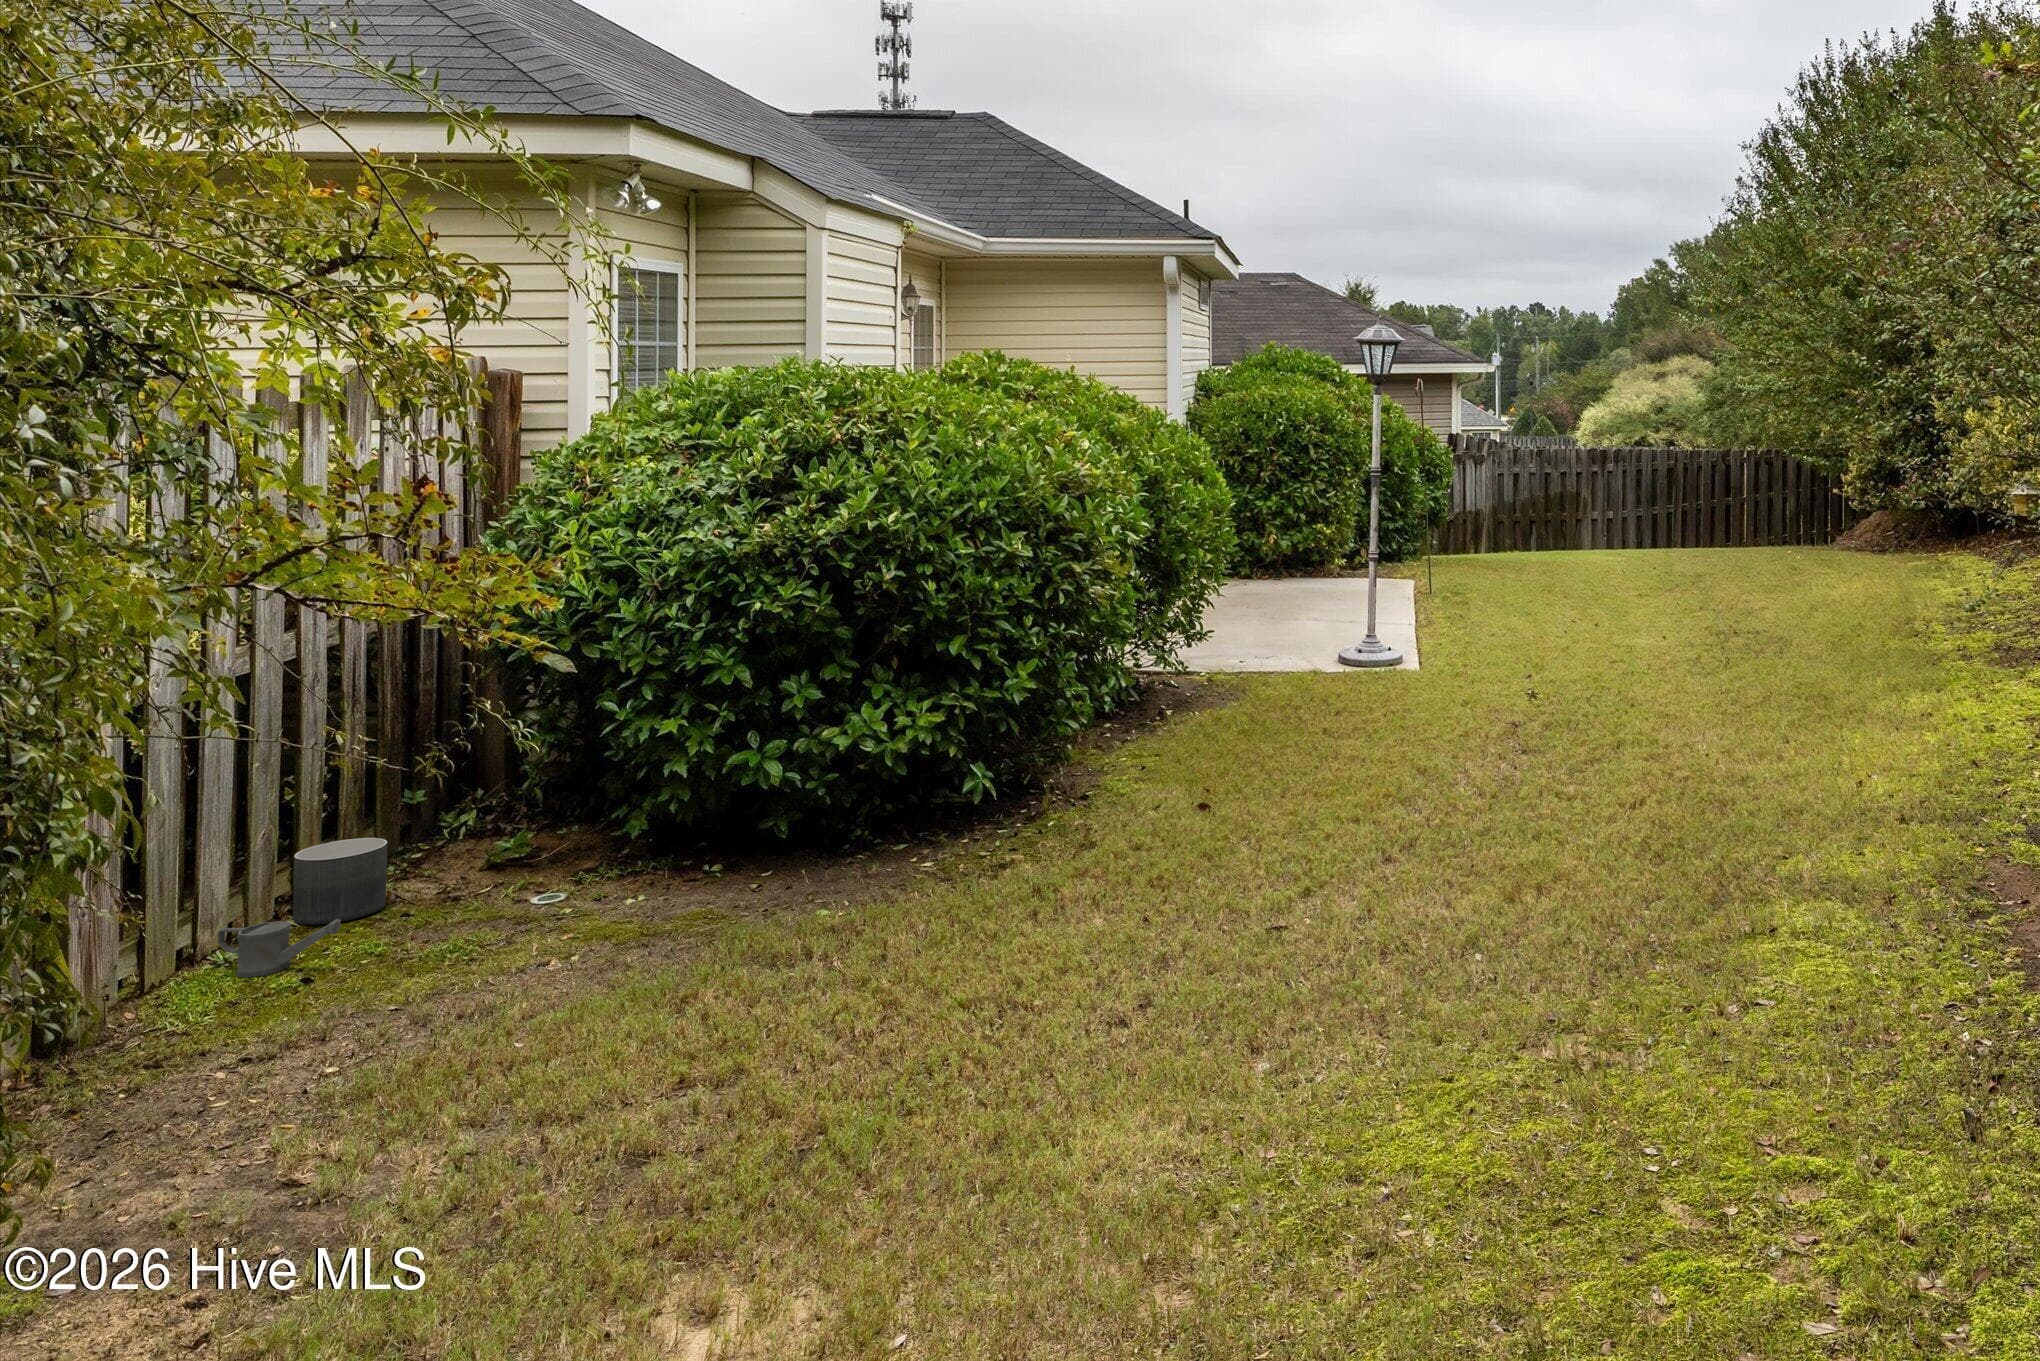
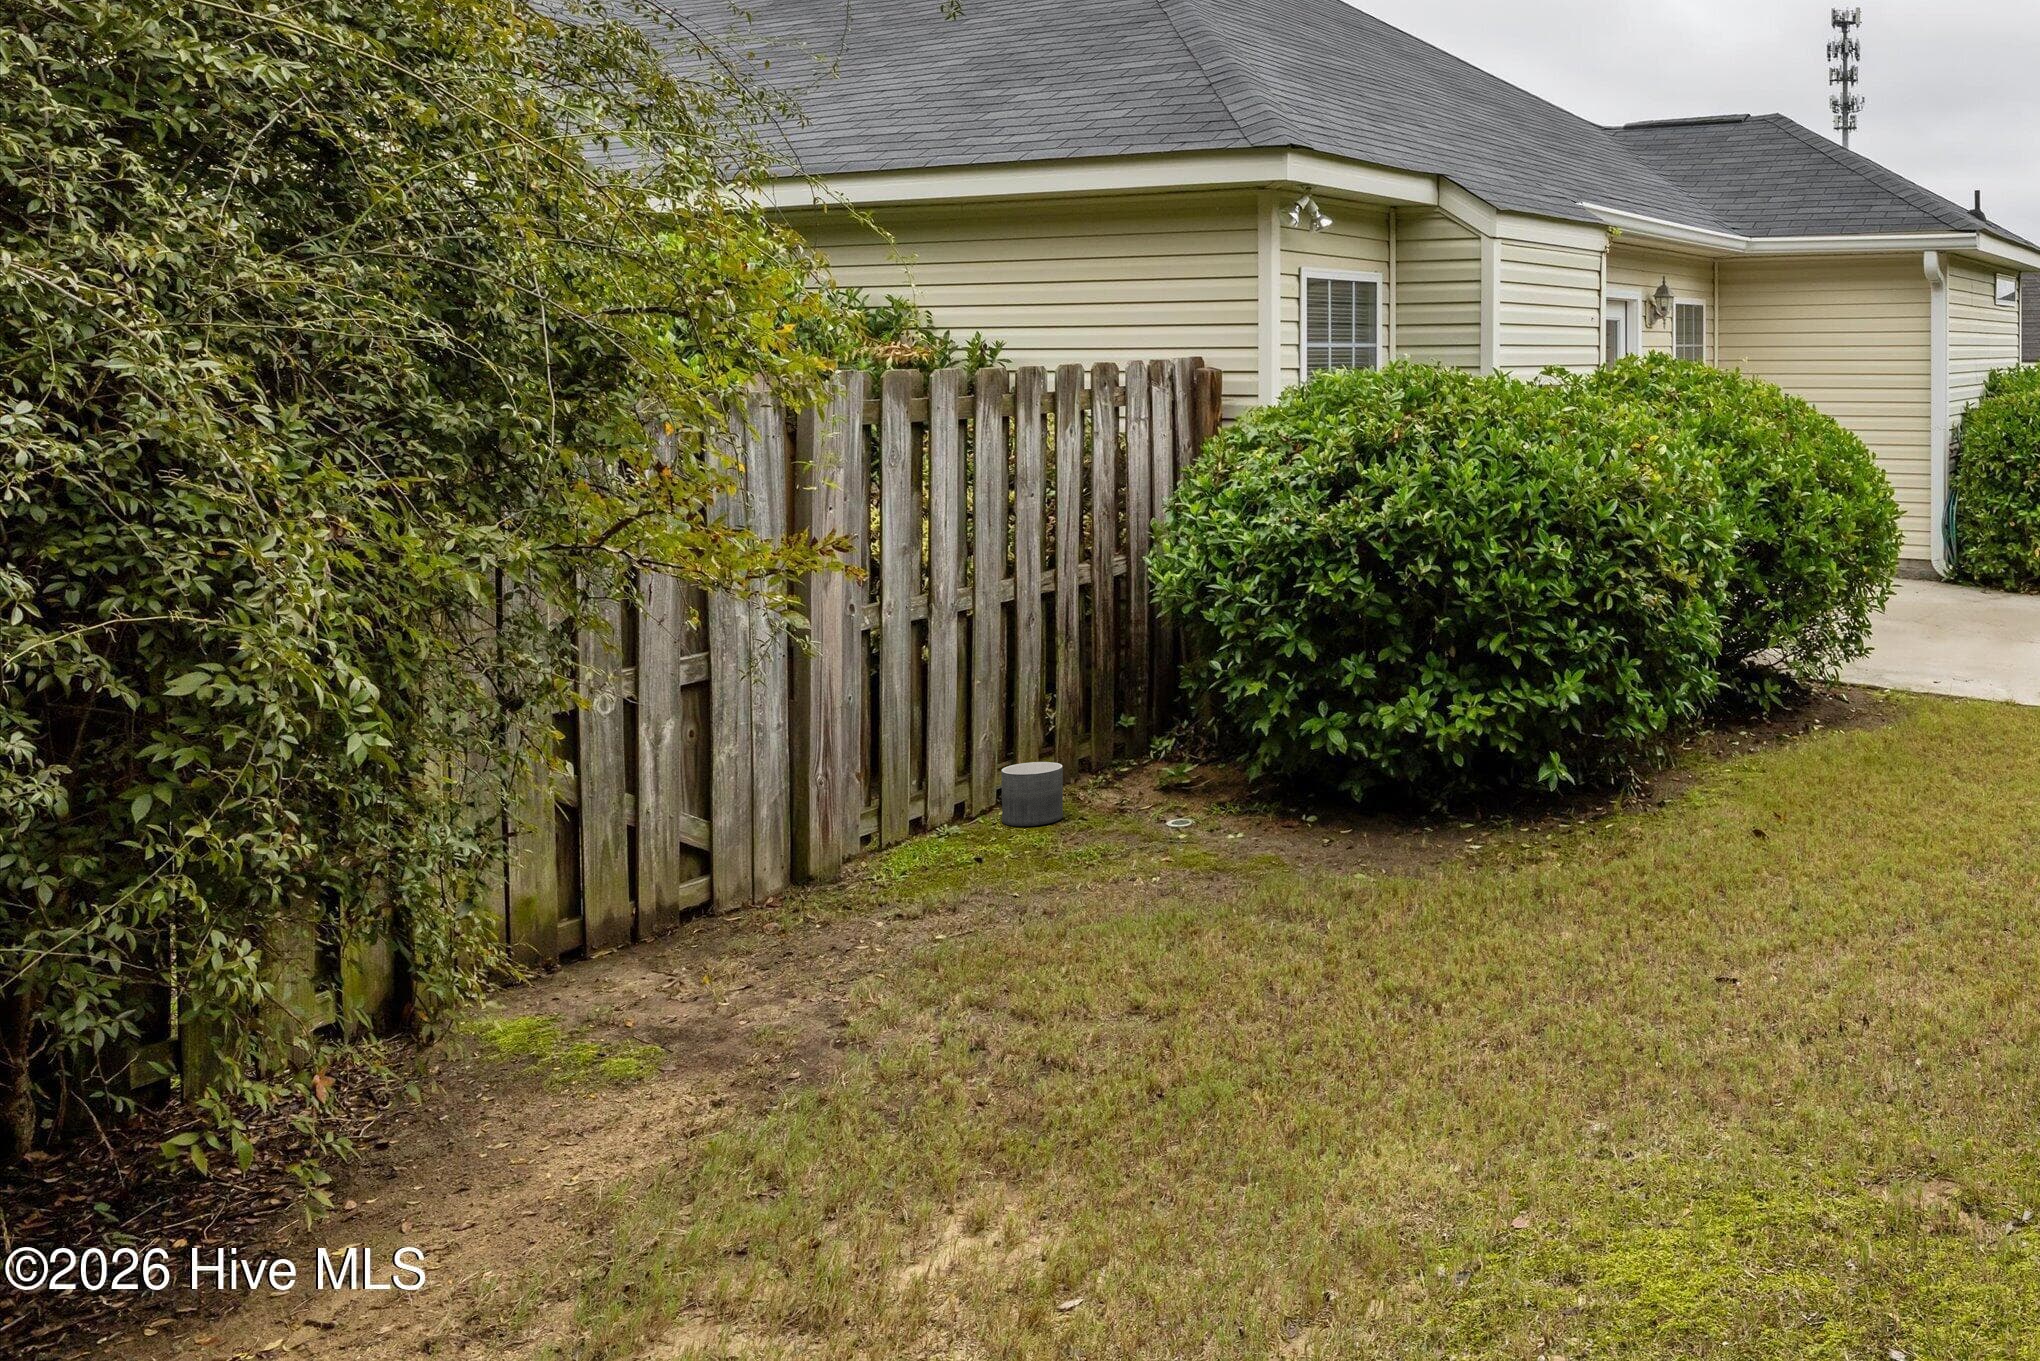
watering can: present [218,919,341,978] -> none [939,816,1007,856]

